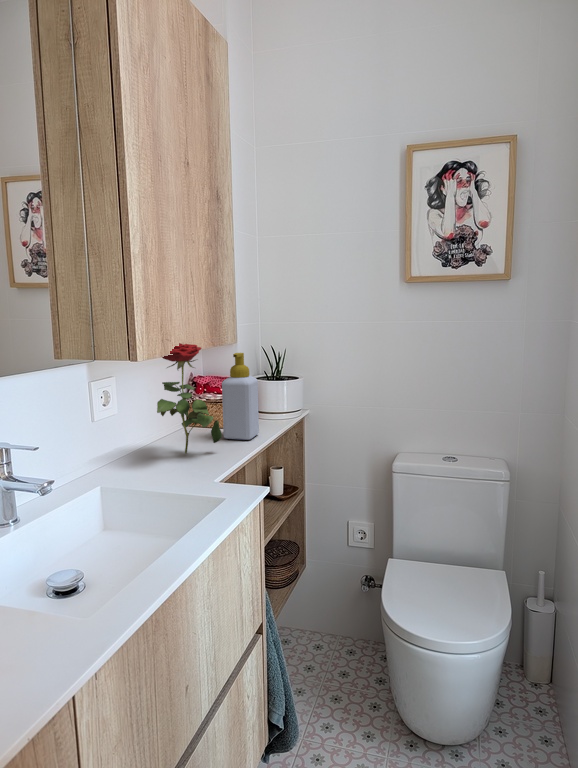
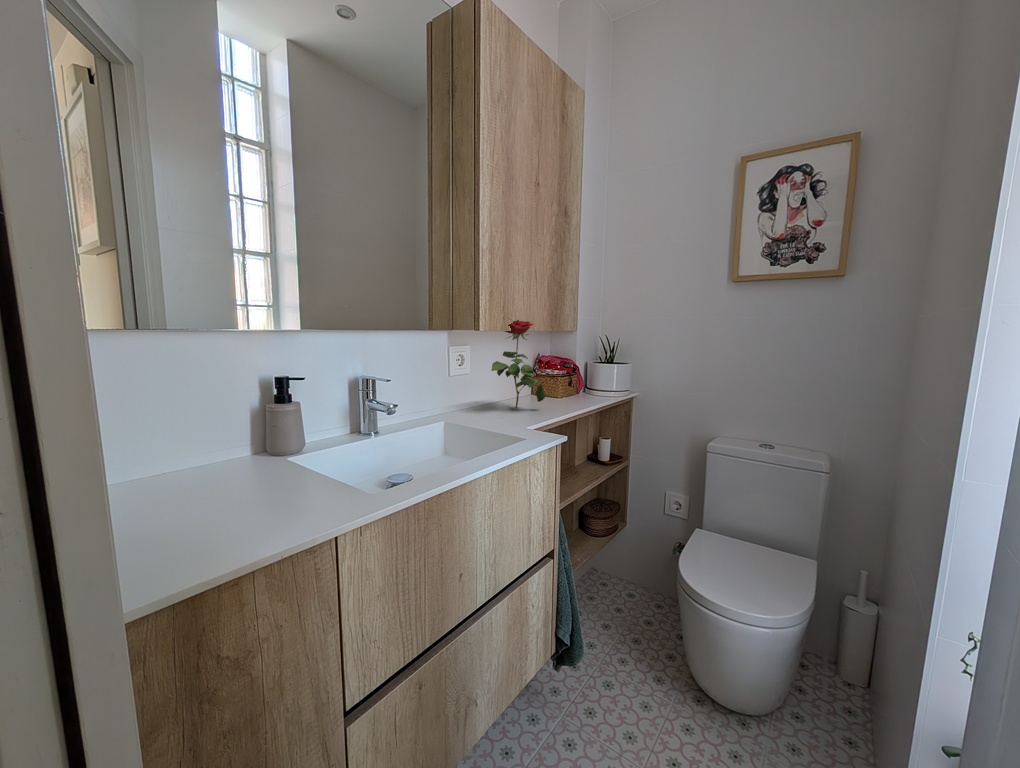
soap bottle: present [222,353,259,440] -> none [552,334,584,405]

